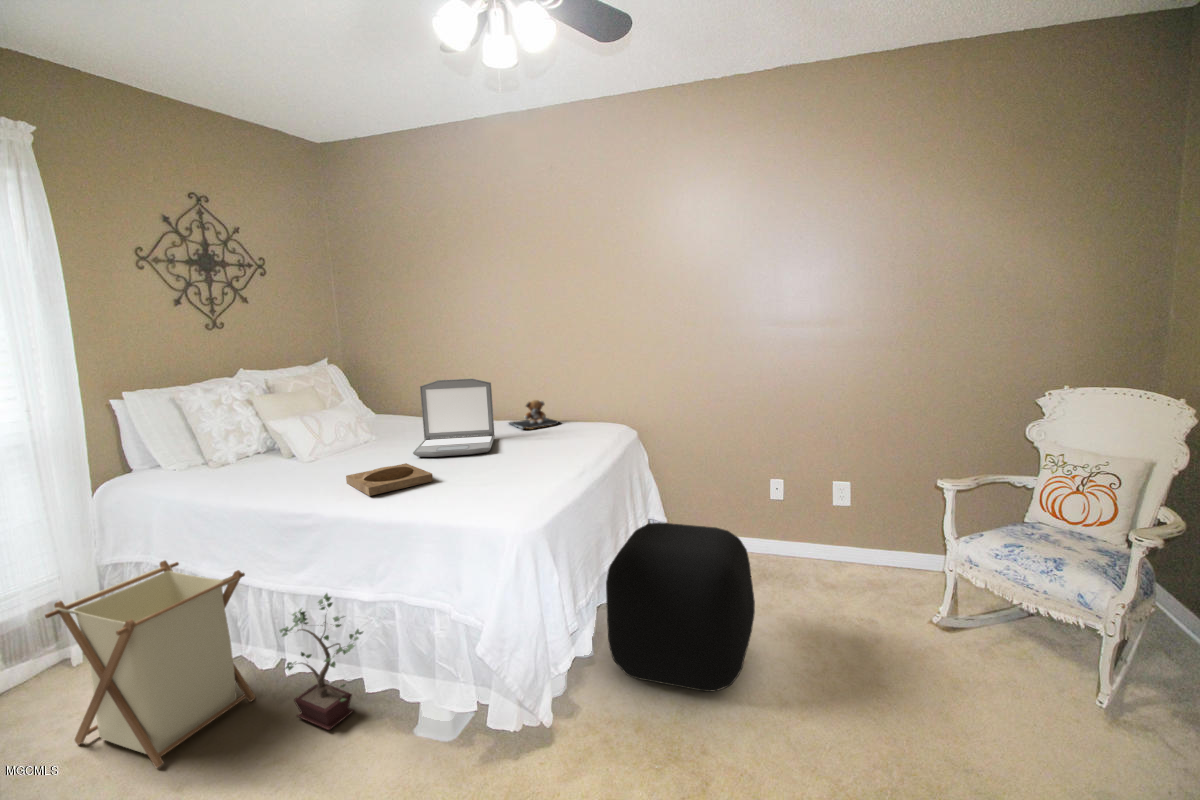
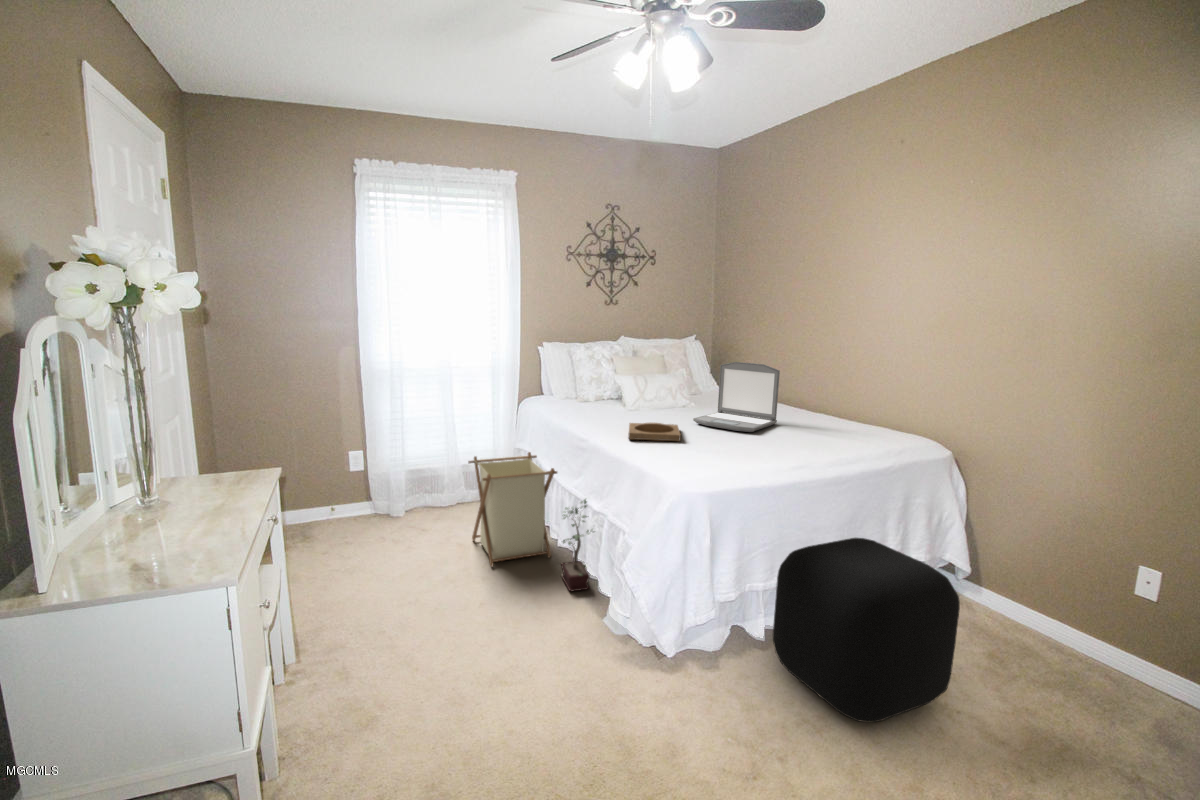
teddy bear: present [509,400,559,429] -> none [809,396,863,425]

